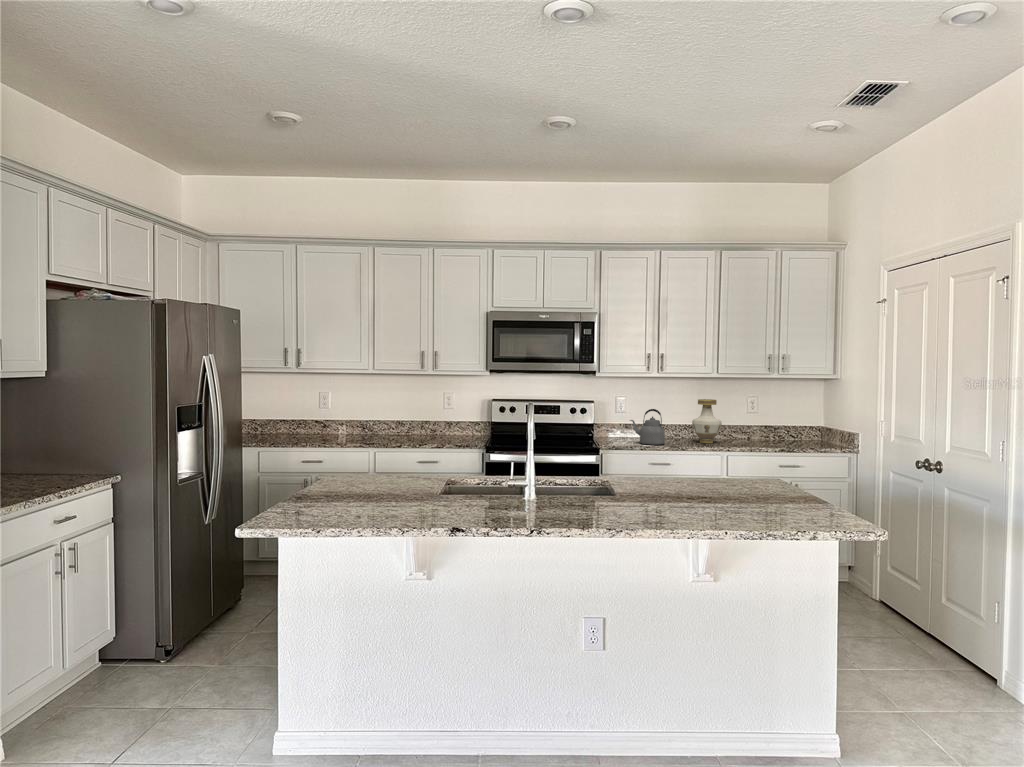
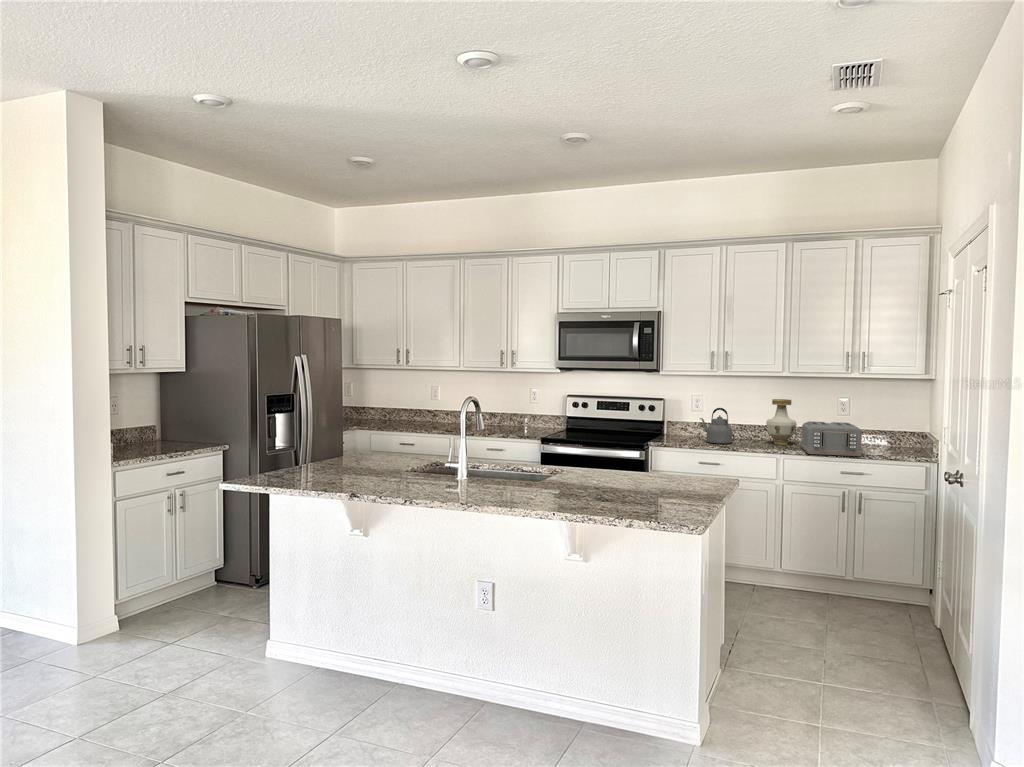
toaster: none [730,420,794,451] -> present [801,421,862,456]

